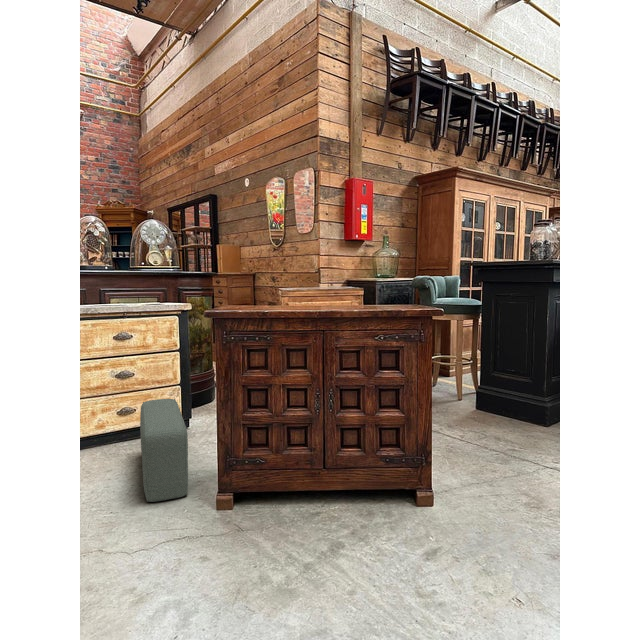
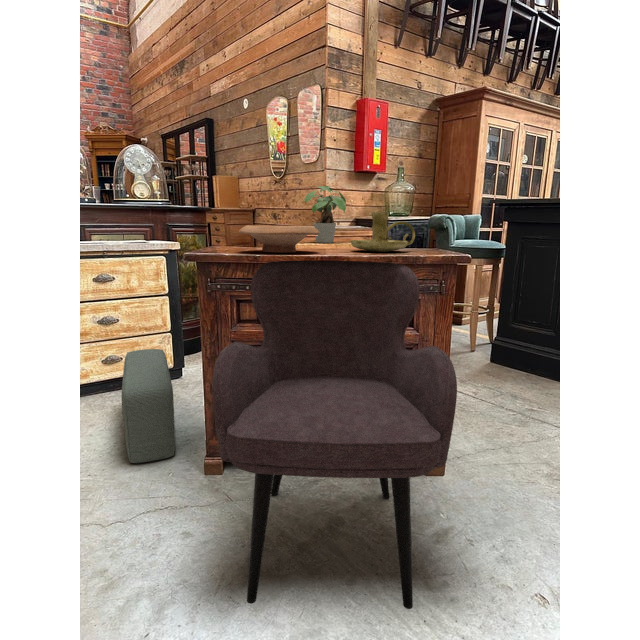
potted plant: none [302,252,339,301] -> present [304,186,346,243]
candle holder: none [344,274,399,307] -> present [350,212,415,252]
wooden bowl: none [249,286,318,309] -> present [239,225,320,252]
armchair: none [232,315,436,615] -> present [212,260,457,609]

